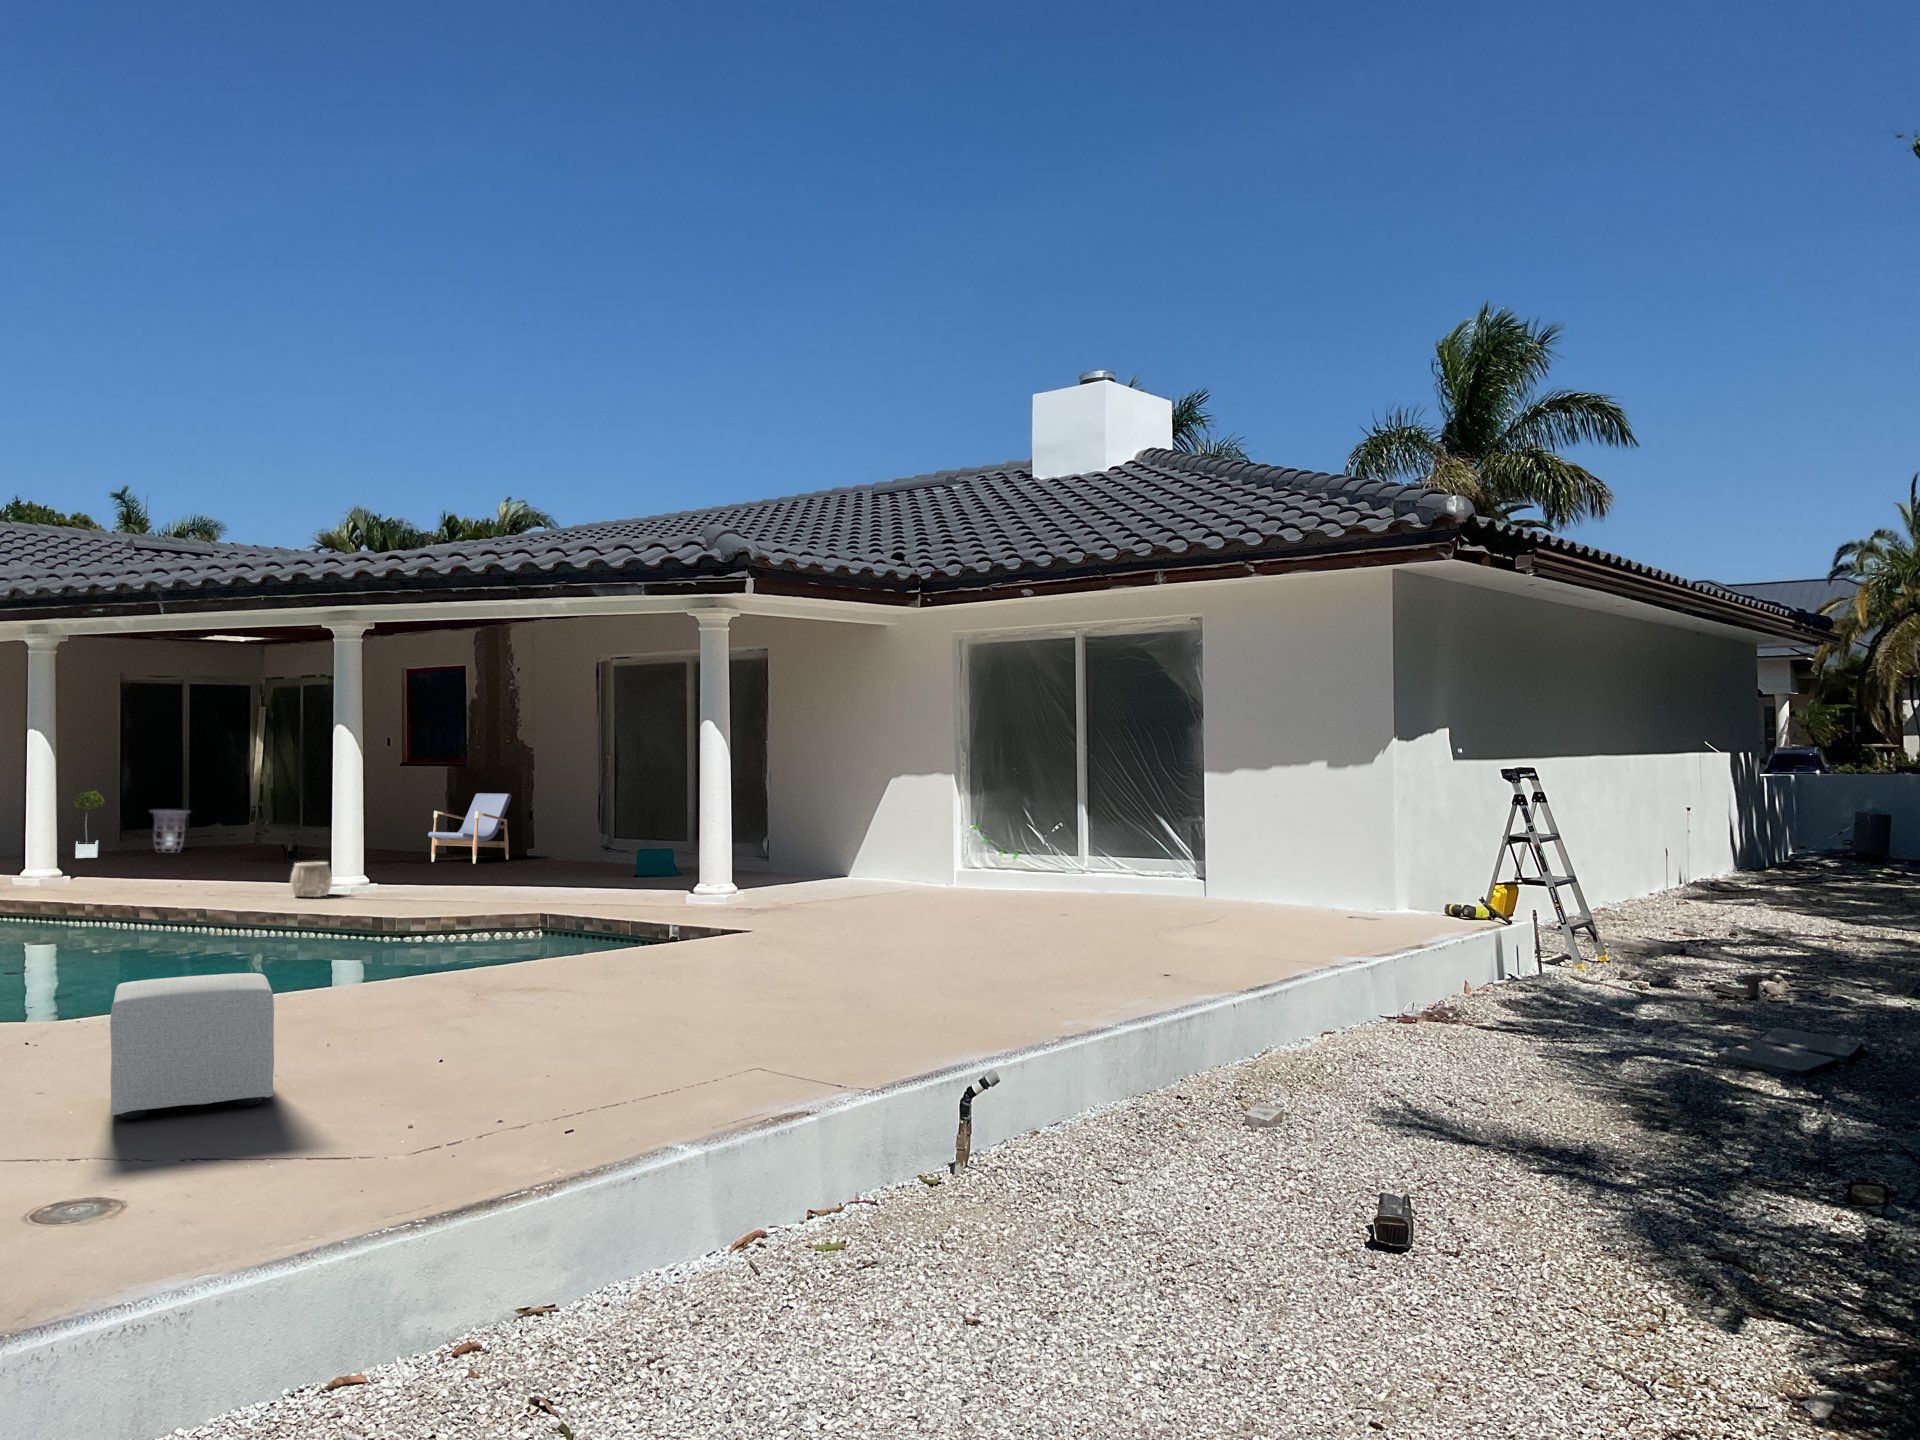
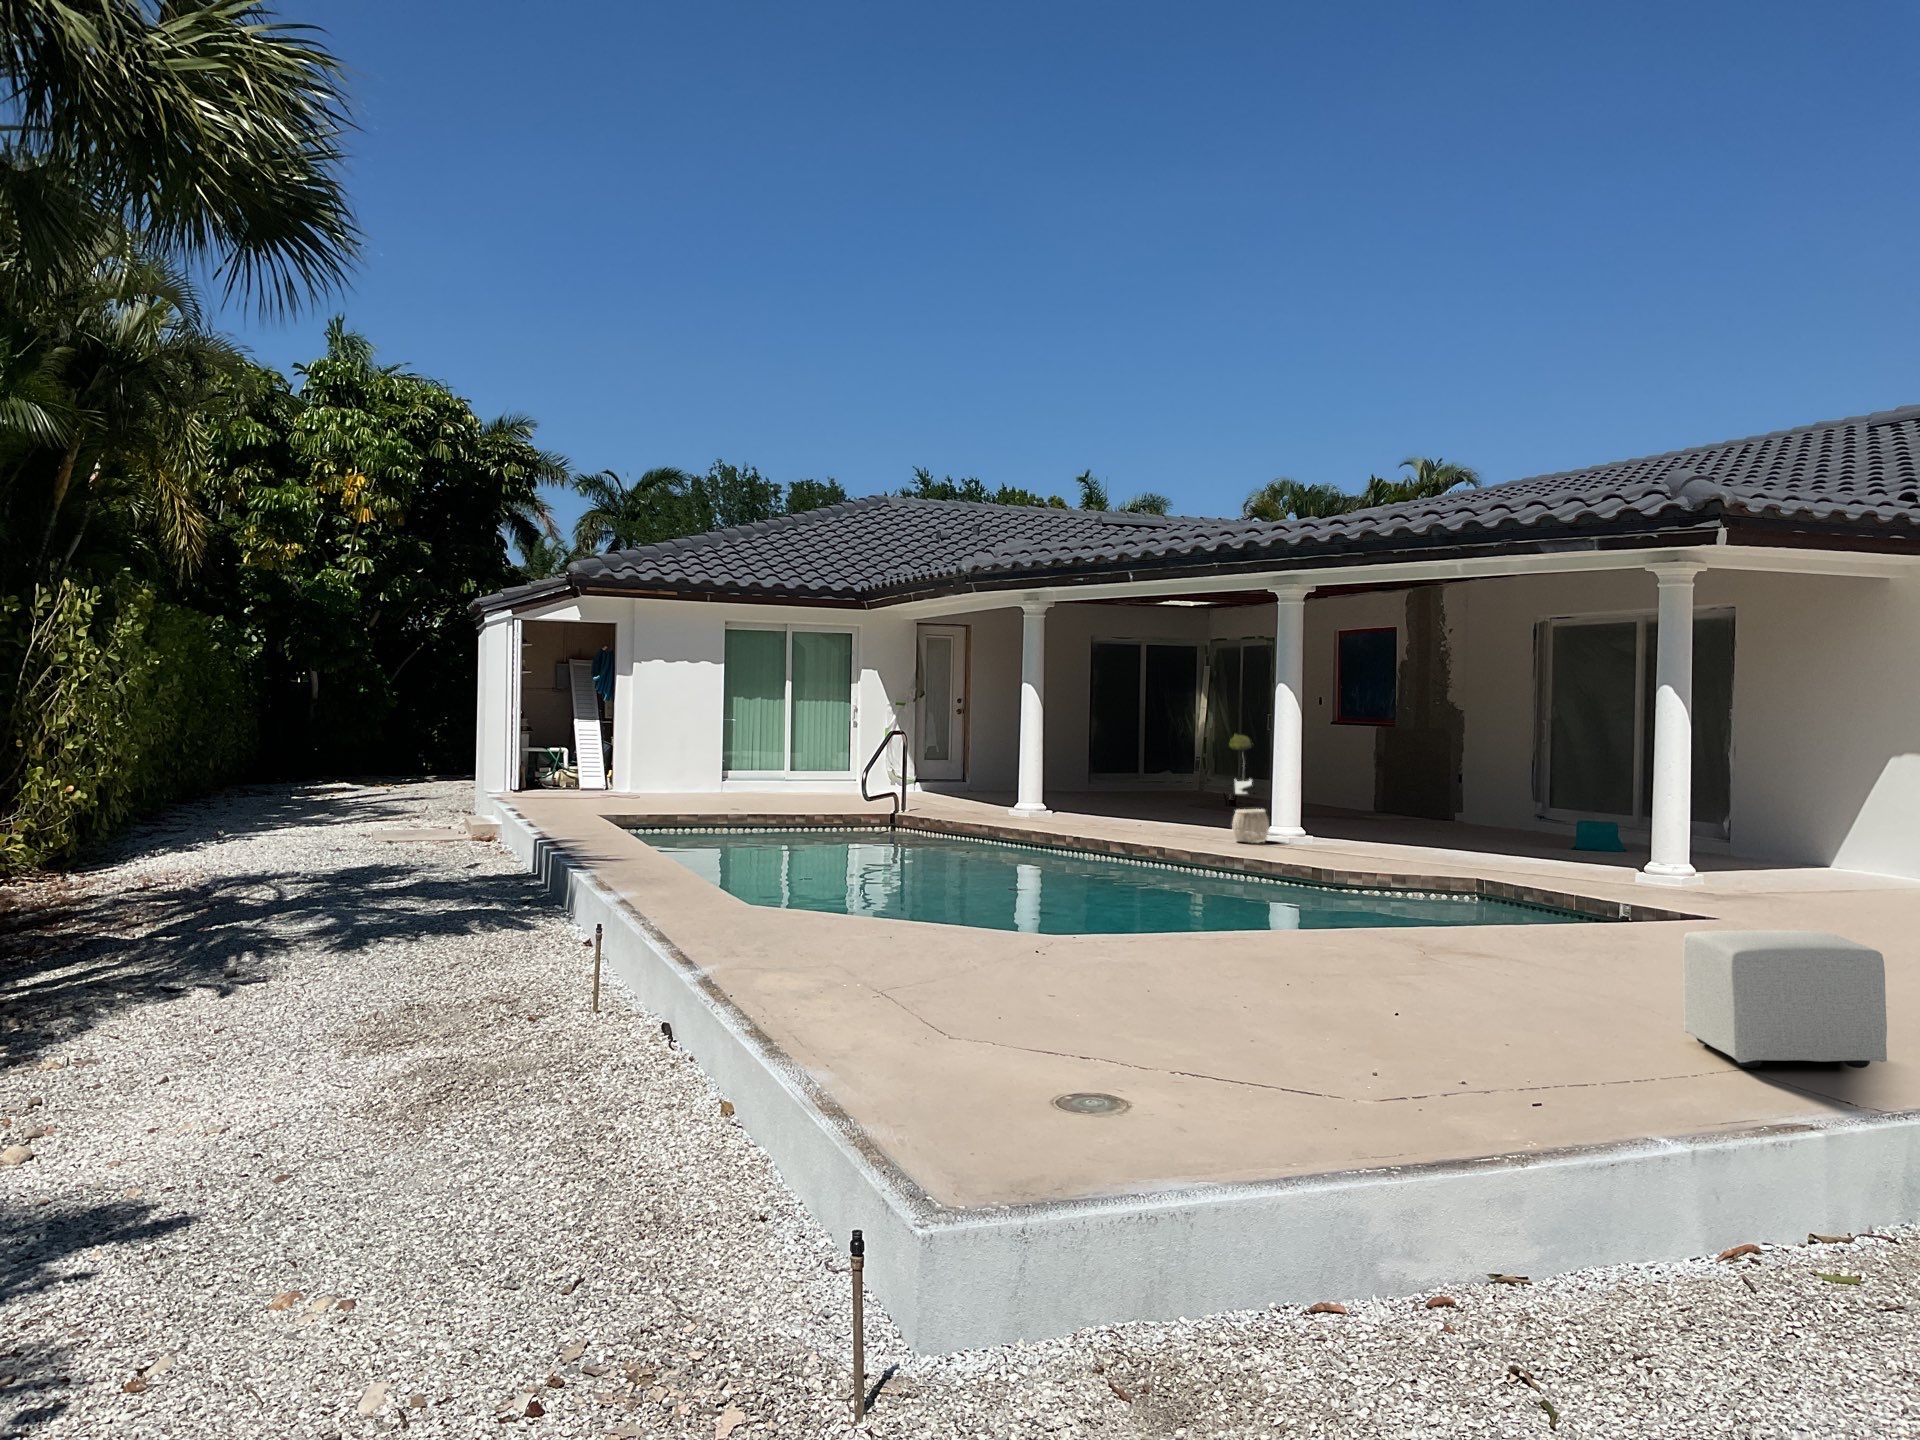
potted tree: present [73,790,105,858] -> present [1229,735,1252,794]
lounge chair: present [428,793,511,863] -> none [1355,741,1438,813]
side table: present [150,809,190,853] -> none [1108,755,1141,795]
ottoman: present [110,973,274,1119] -> present [1683,930,1887,1068]

